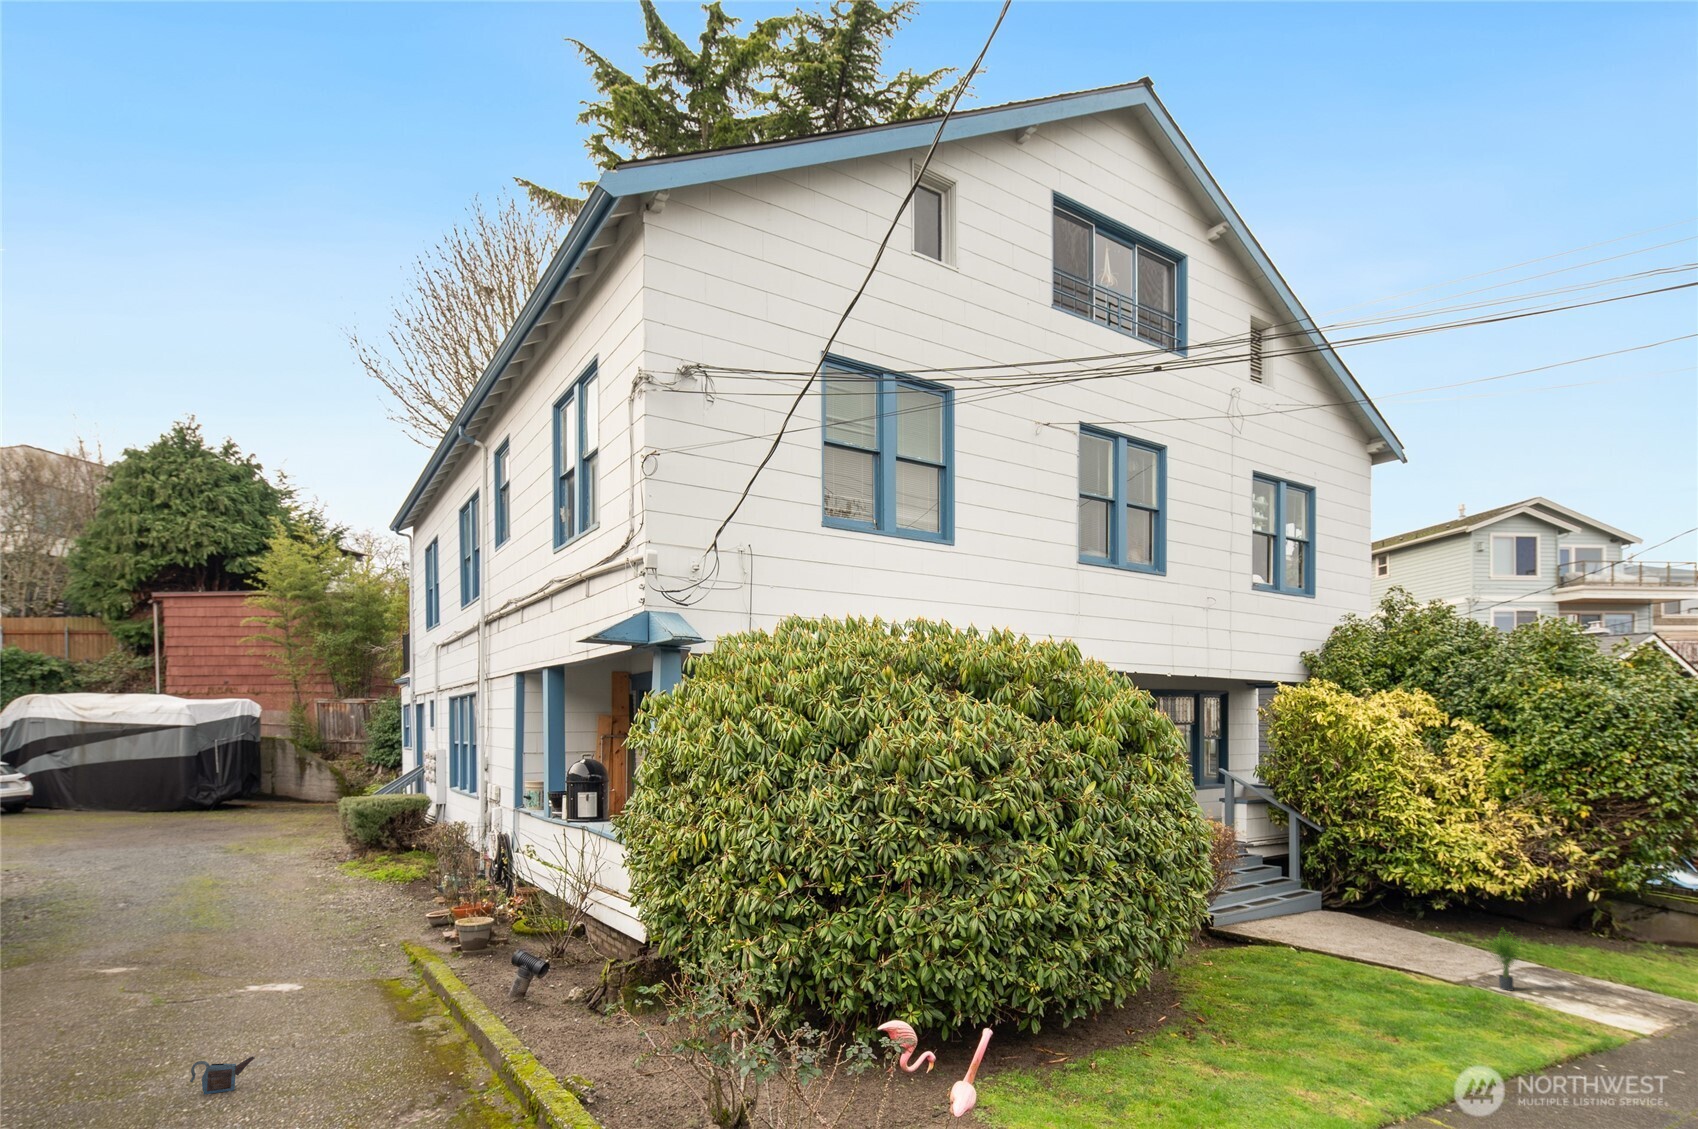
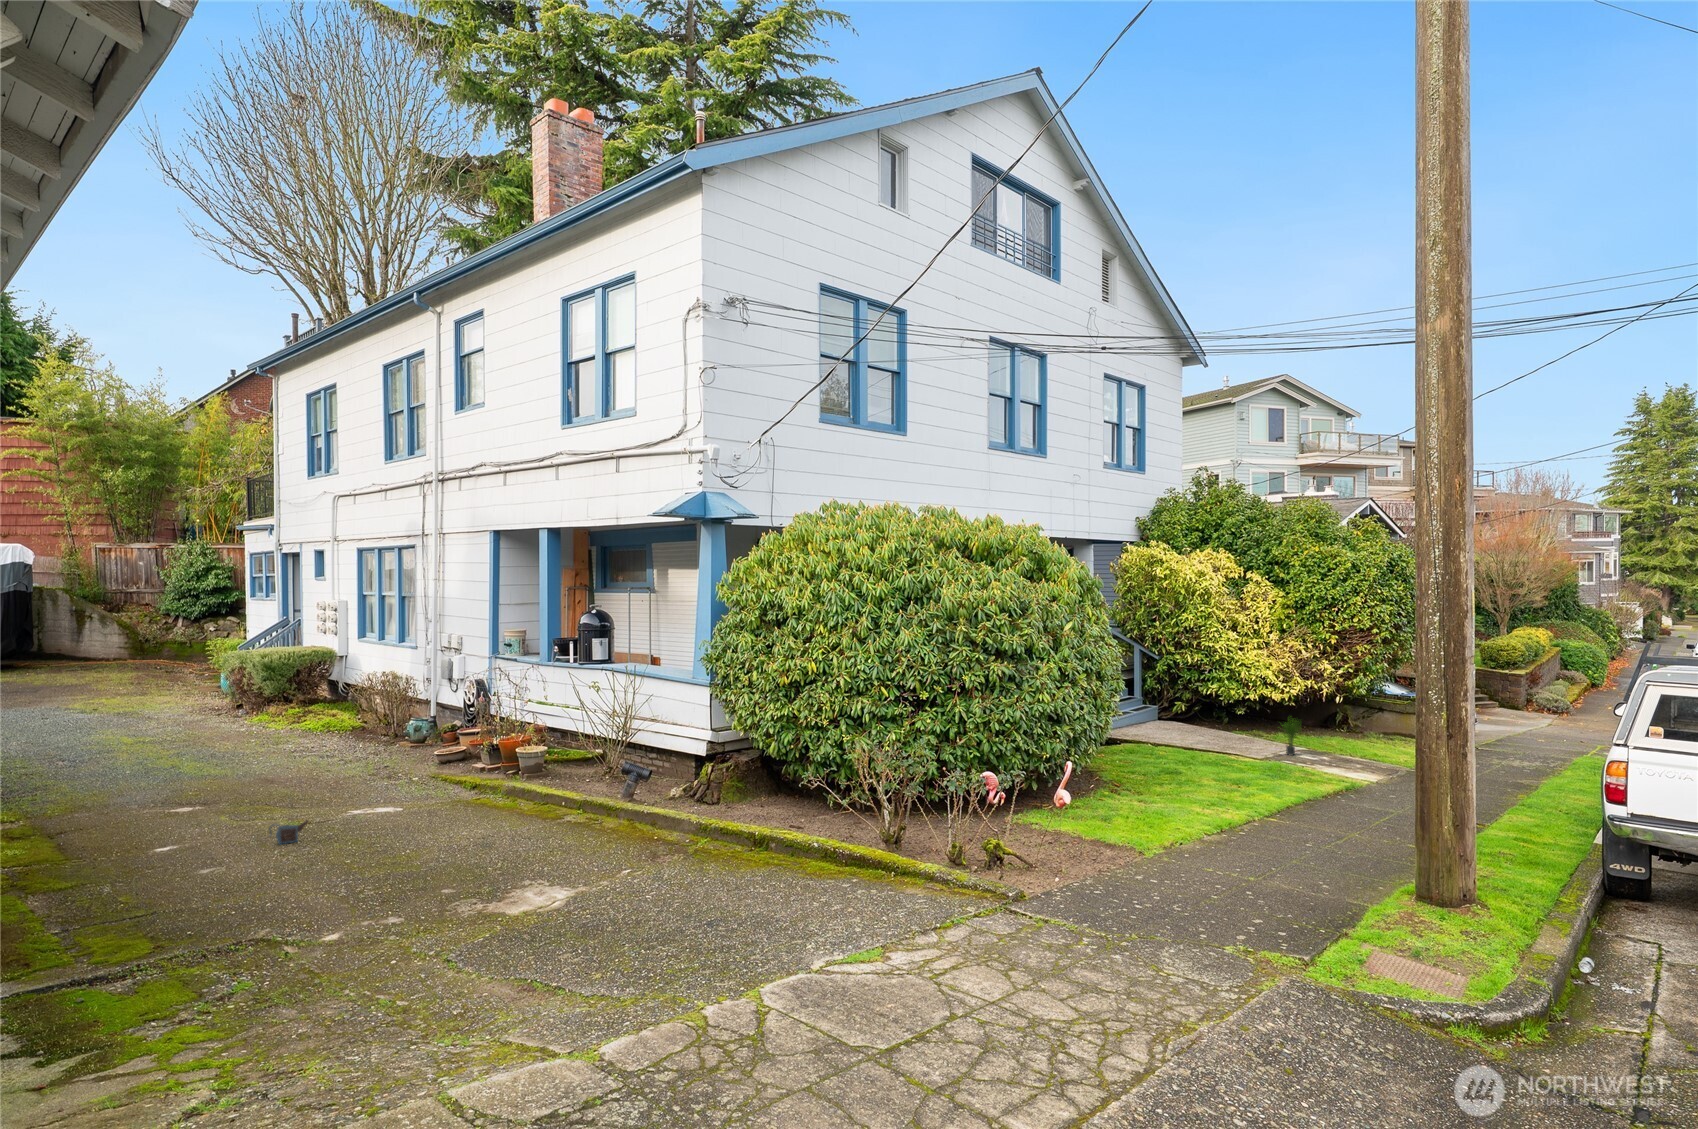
watering can: present [190,1056,255,1094] -> present [269,820,308,845]

